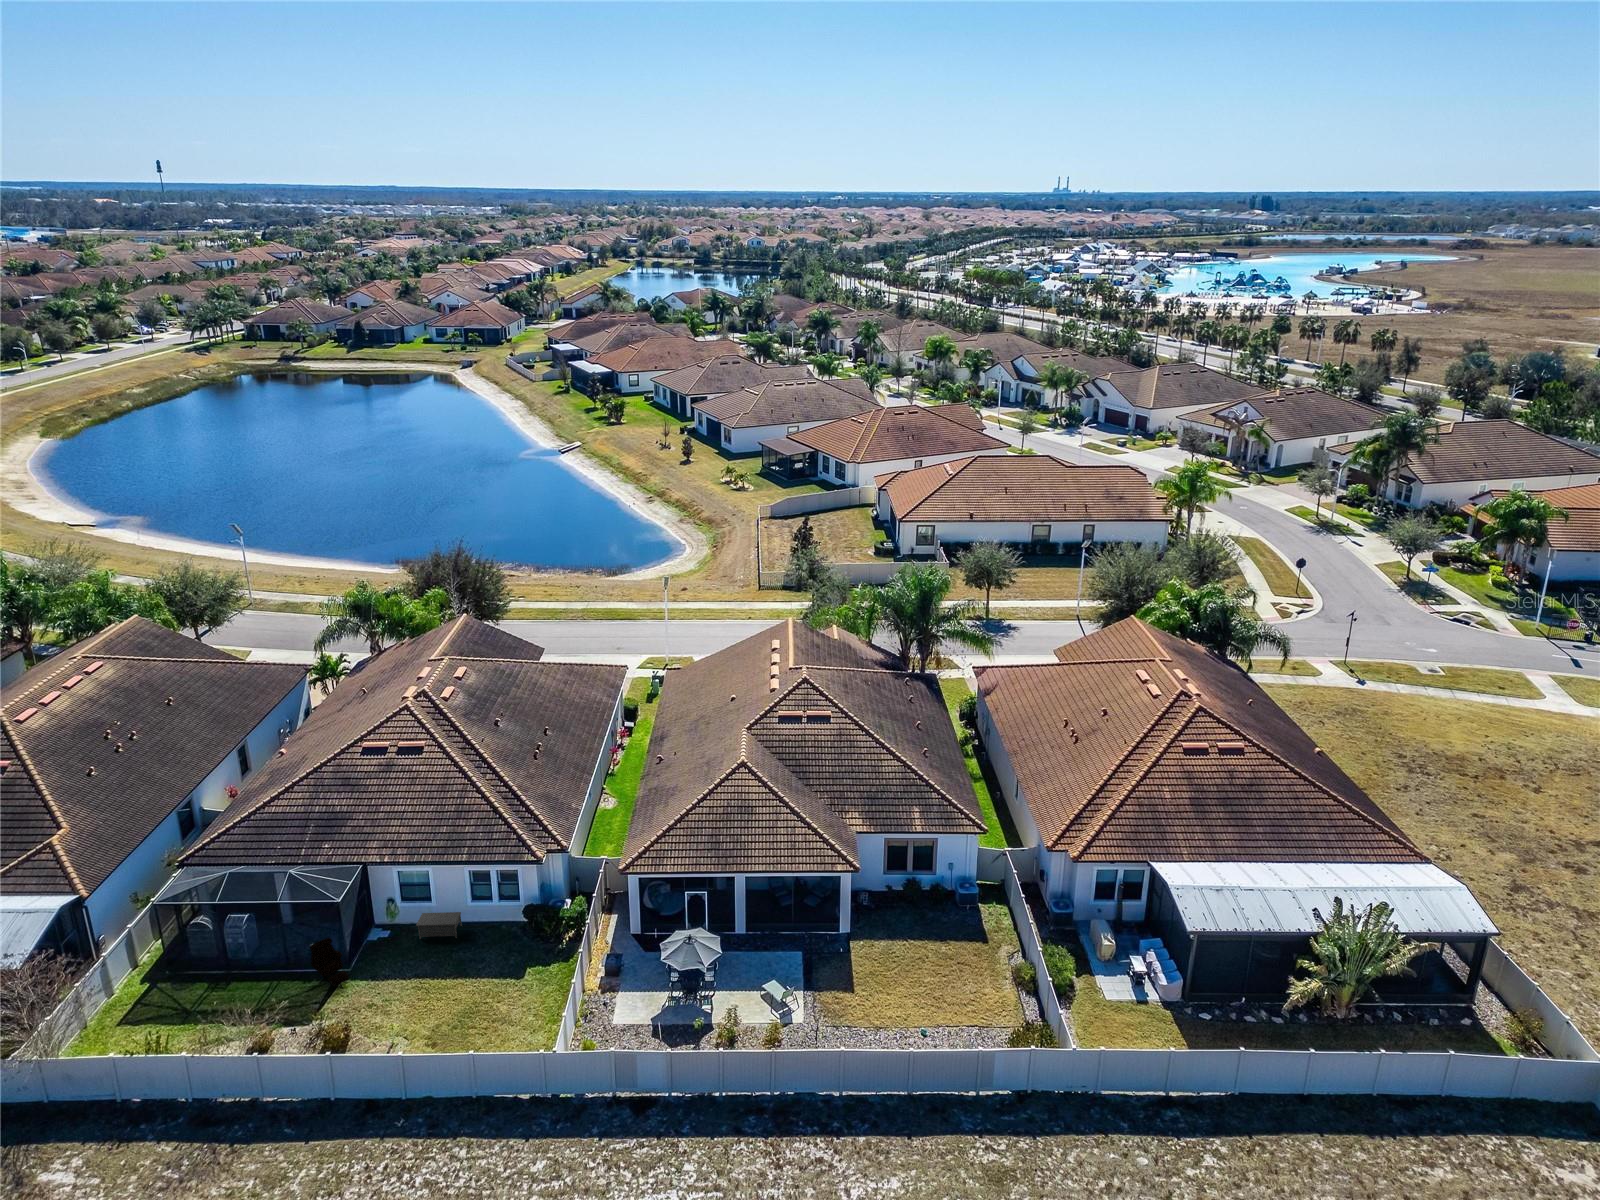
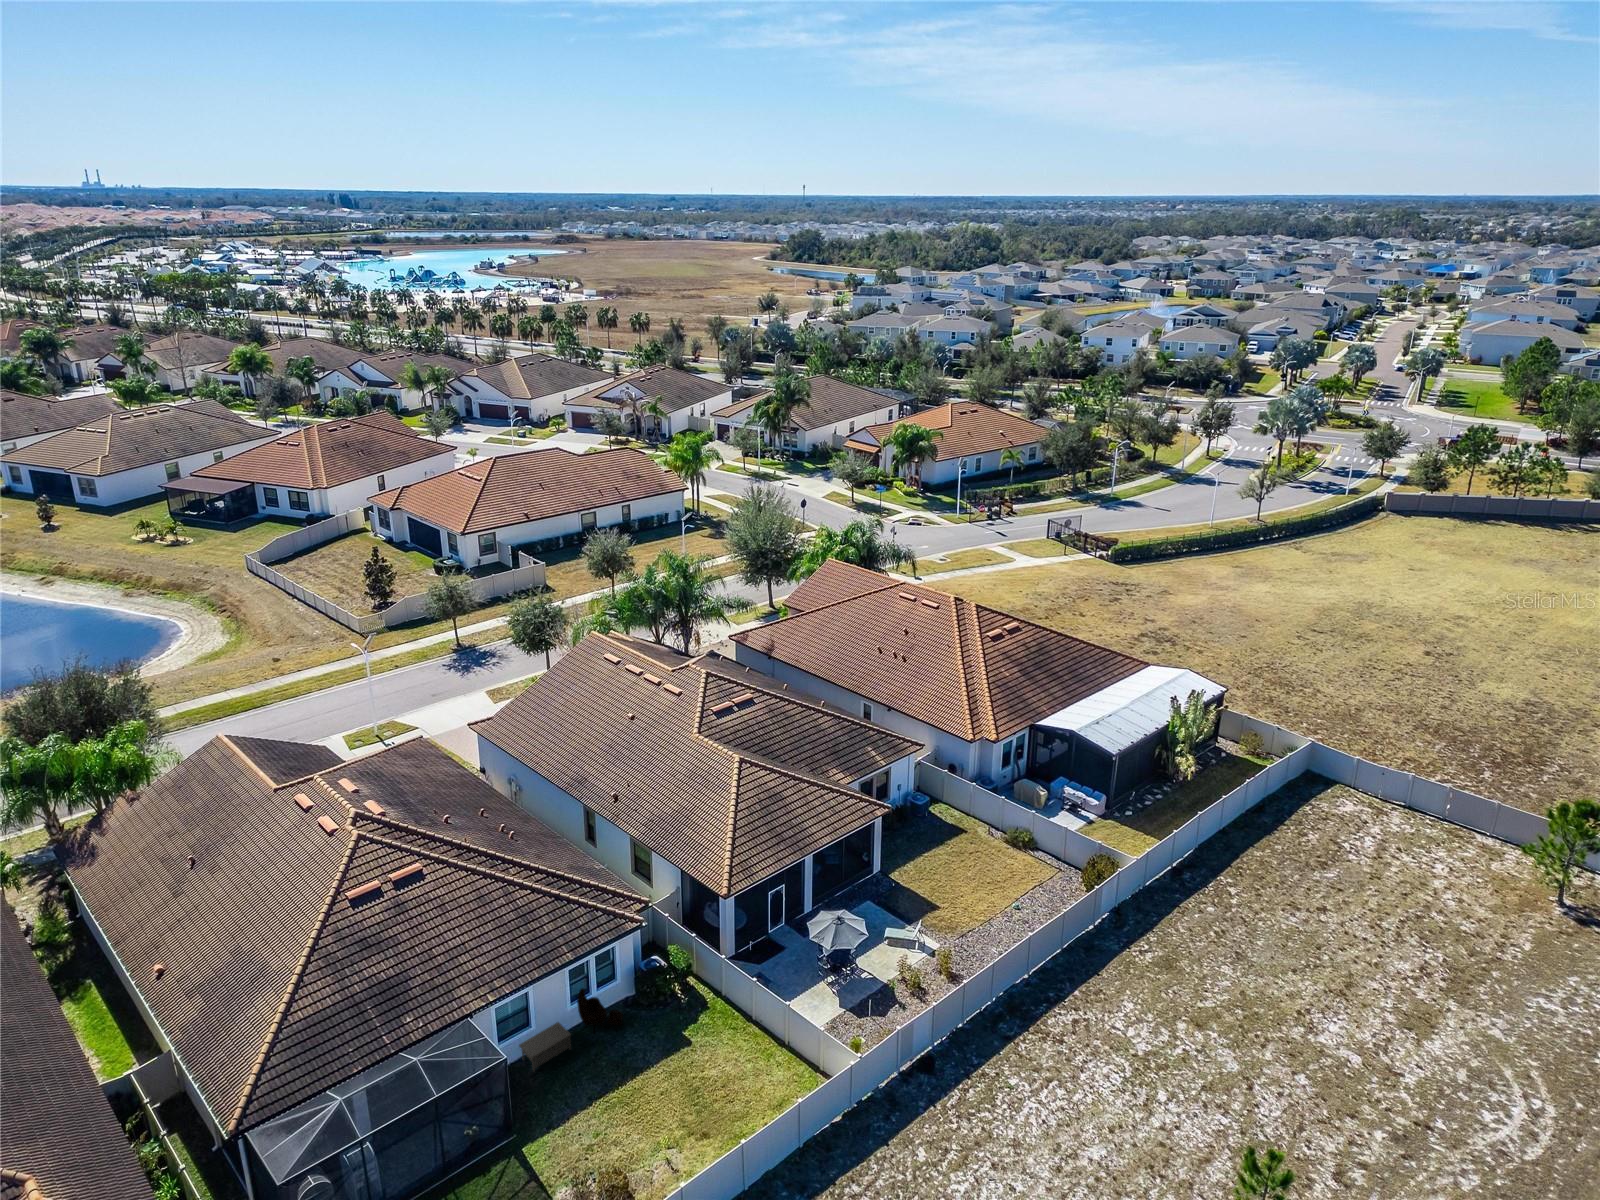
lounge chair: present [310,938,349,987] -> present [577,988,623,1033]

